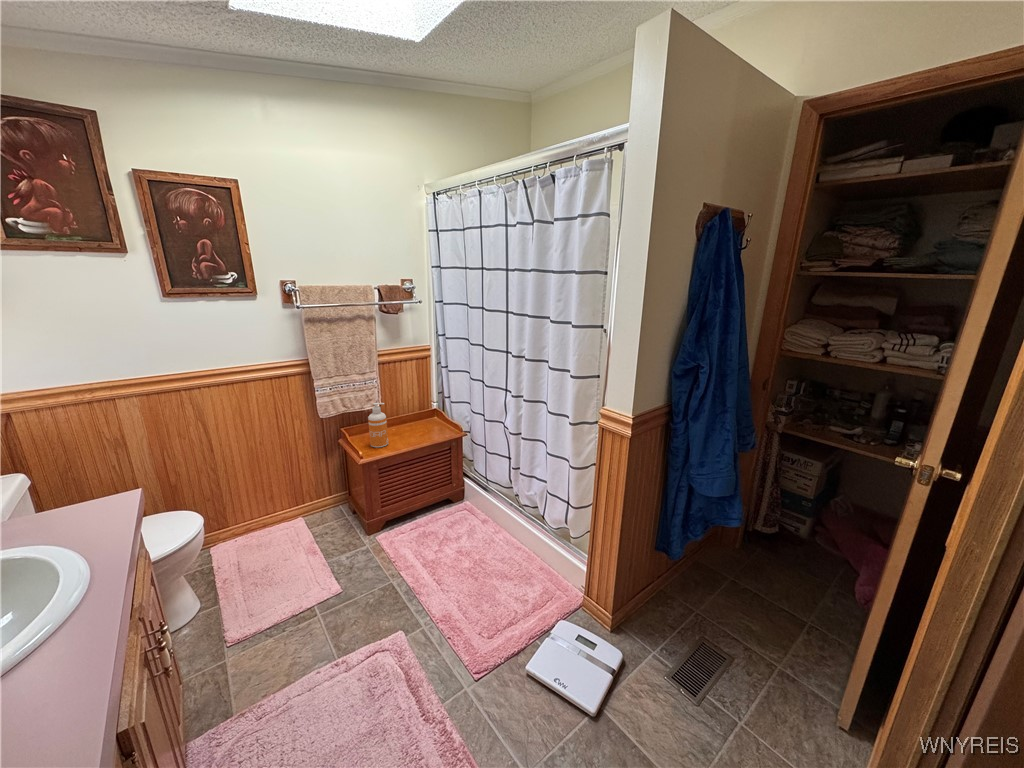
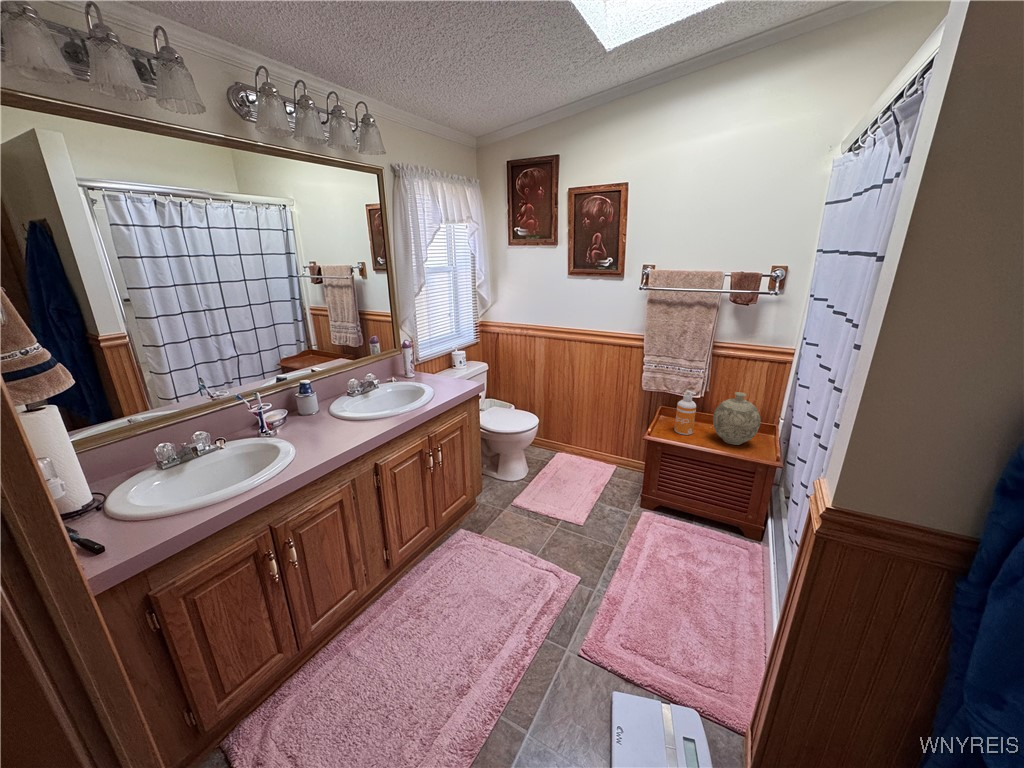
decorative vase: none [399,391,436,438] -> present [713,392,761,445]

